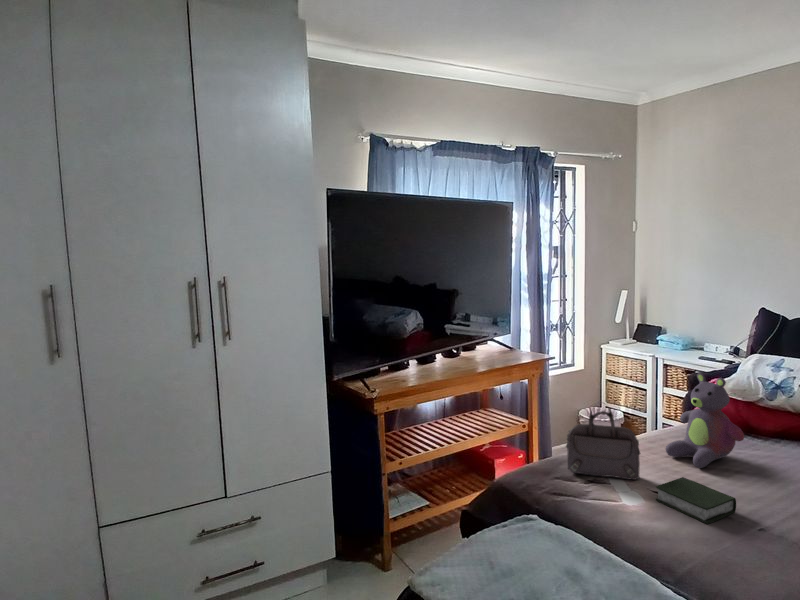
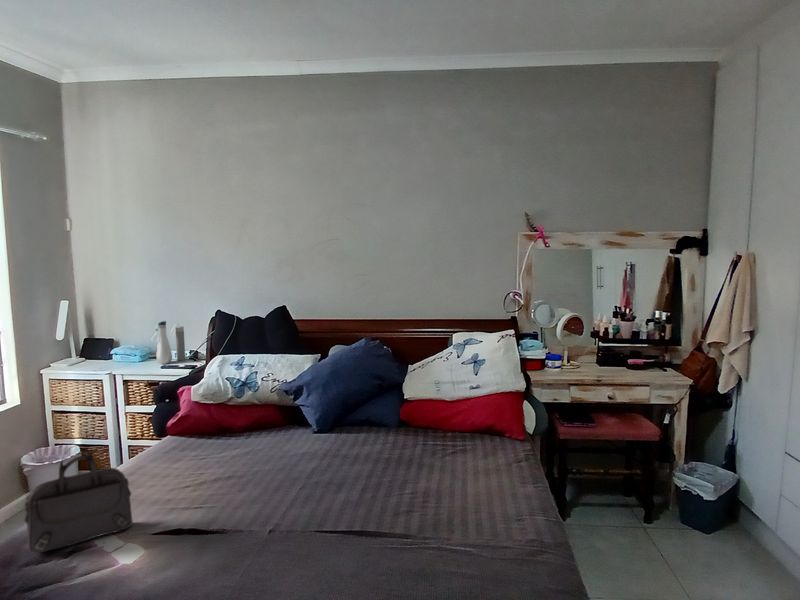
water bottle: none [692,313,727,355] -> present [151,321,185,364]
stuffed bear: present [666,373,744,468] -> none [153,383,231,486]
book: present [656,477,736,524] -> none [159,504,243,549]

